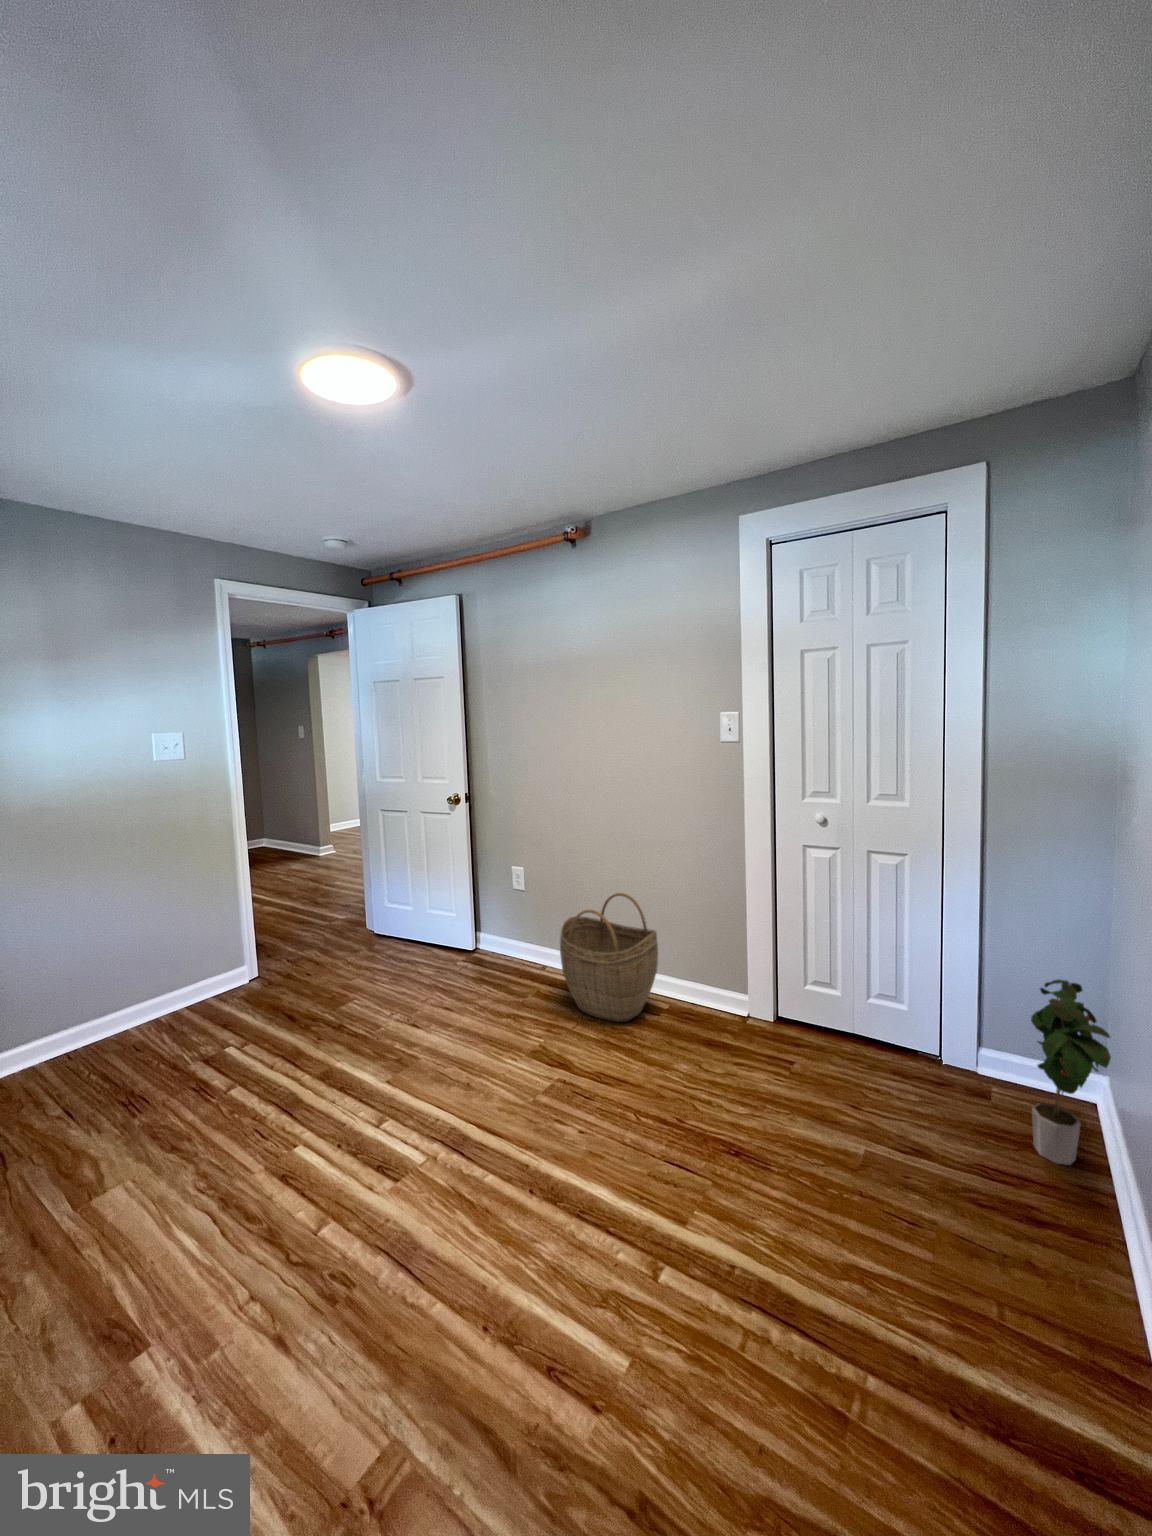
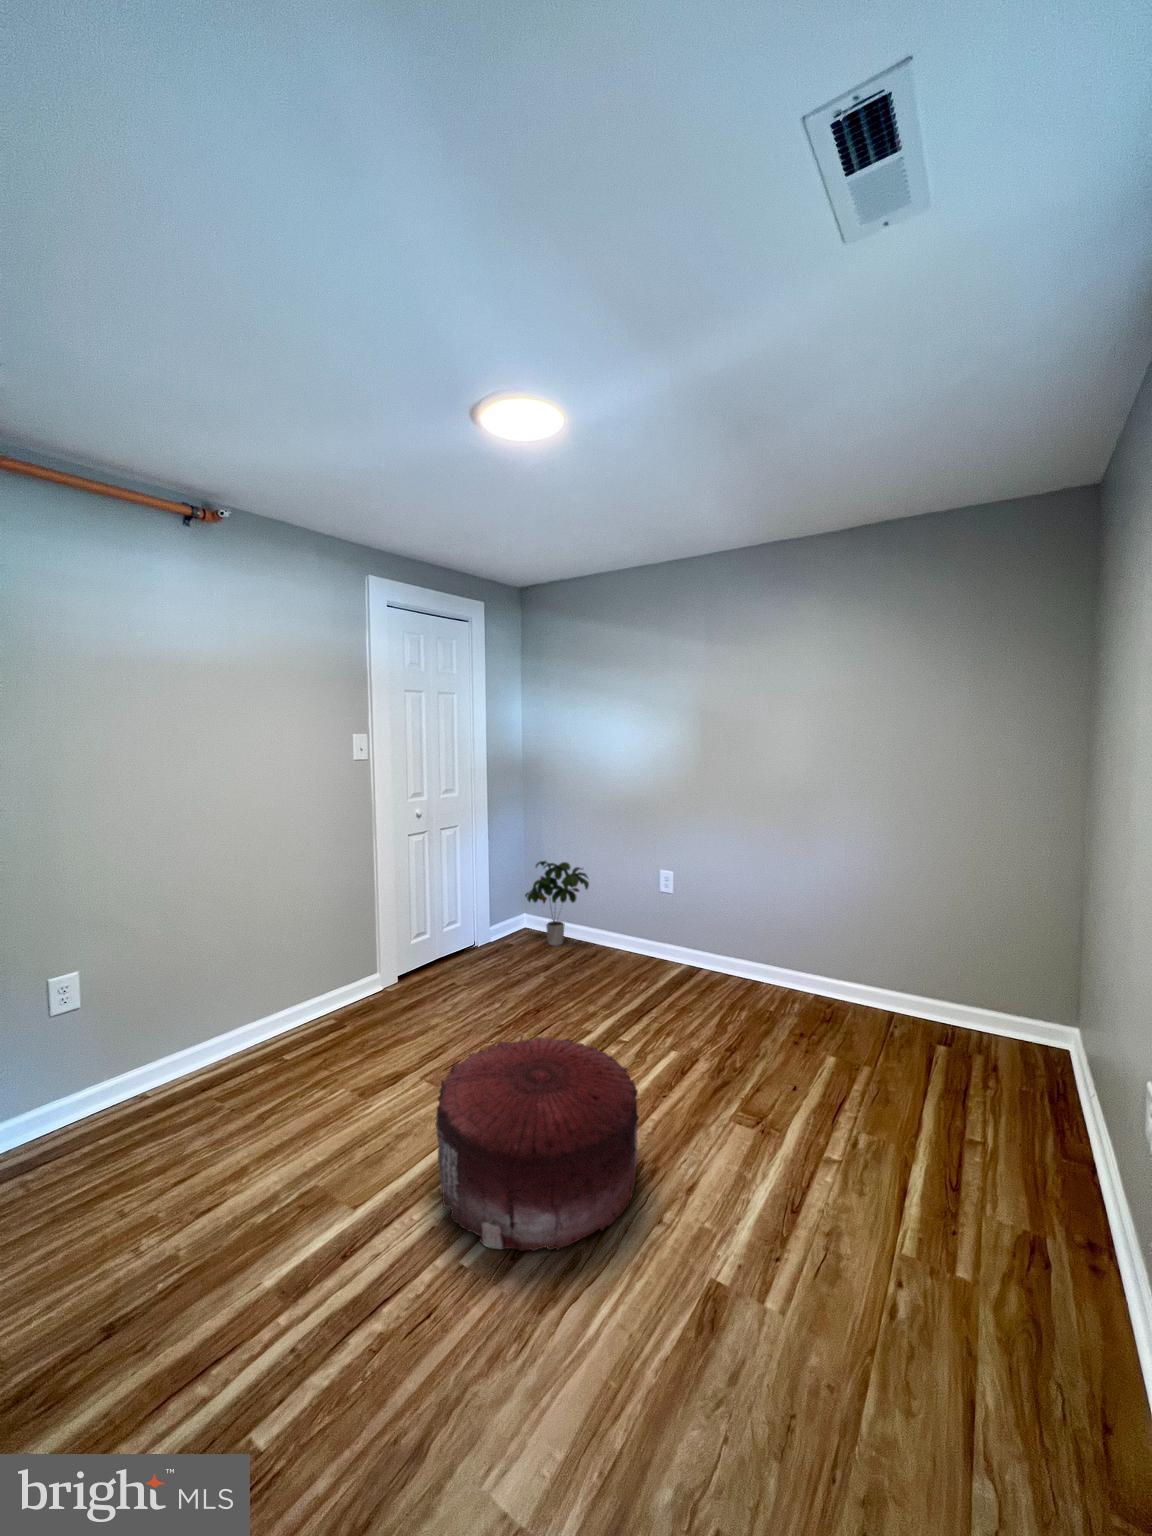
woven basket: present [560,893,658,1022] -> none [242,922,362,1068]
pouf: none [254,1042,483,1272] -> present [435,1036,639,1251]

